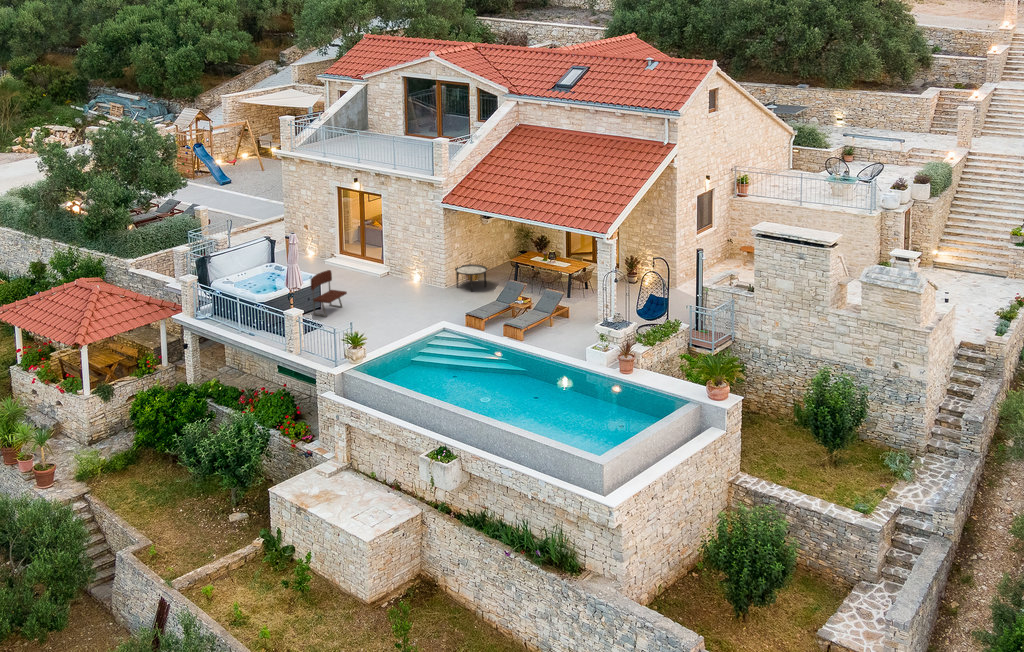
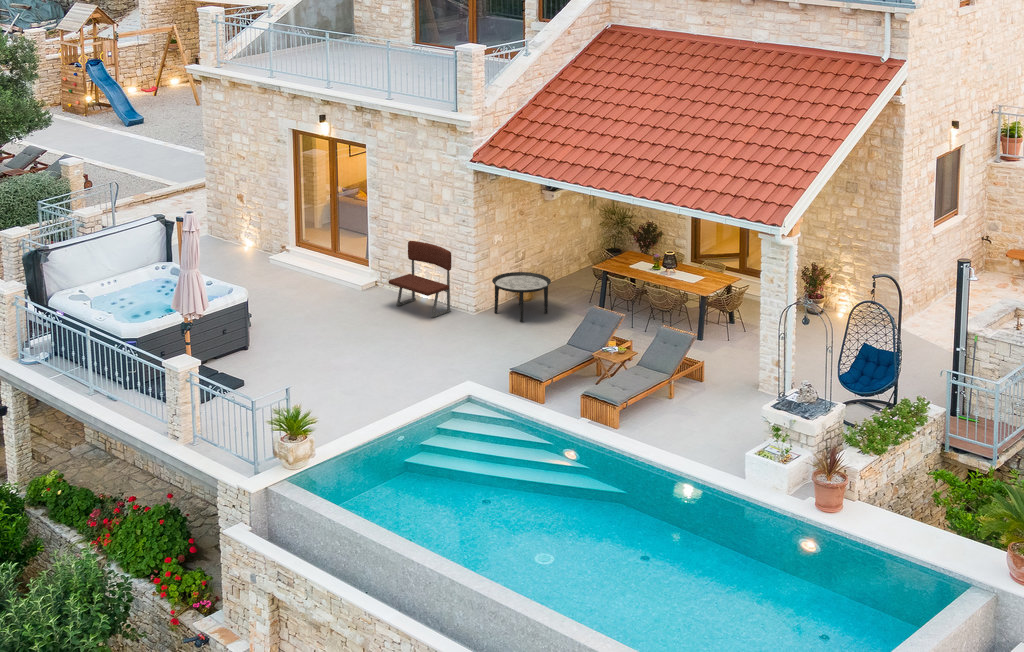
bench: present [311,270,347,317] -> present [388,241,451,317]

